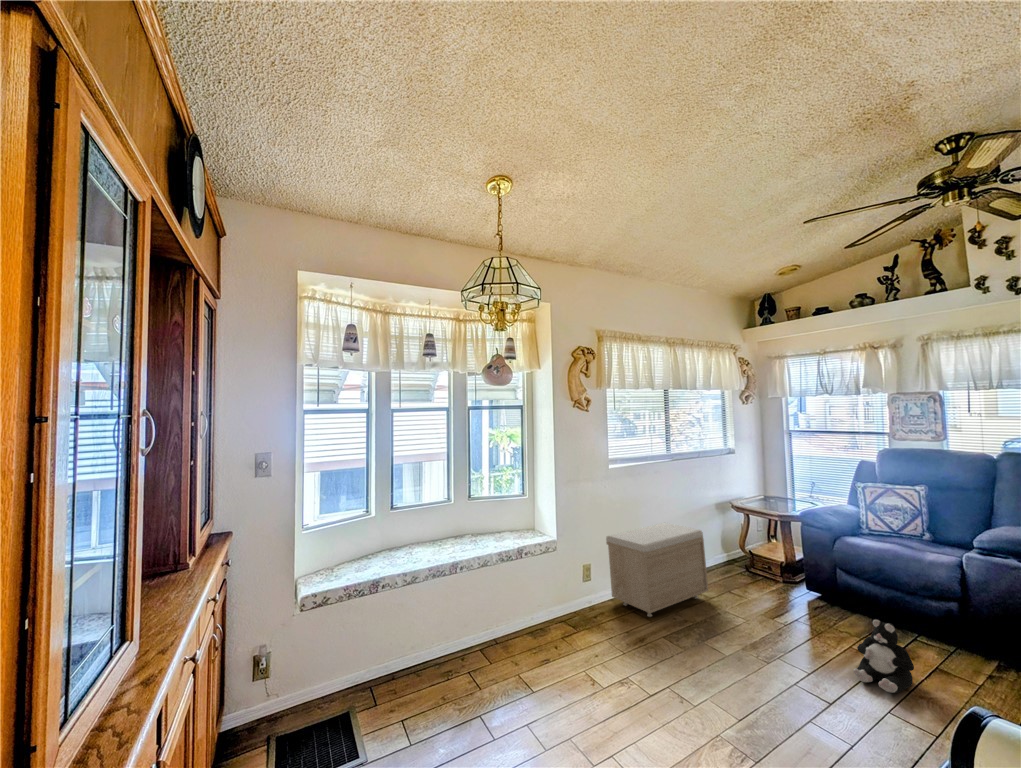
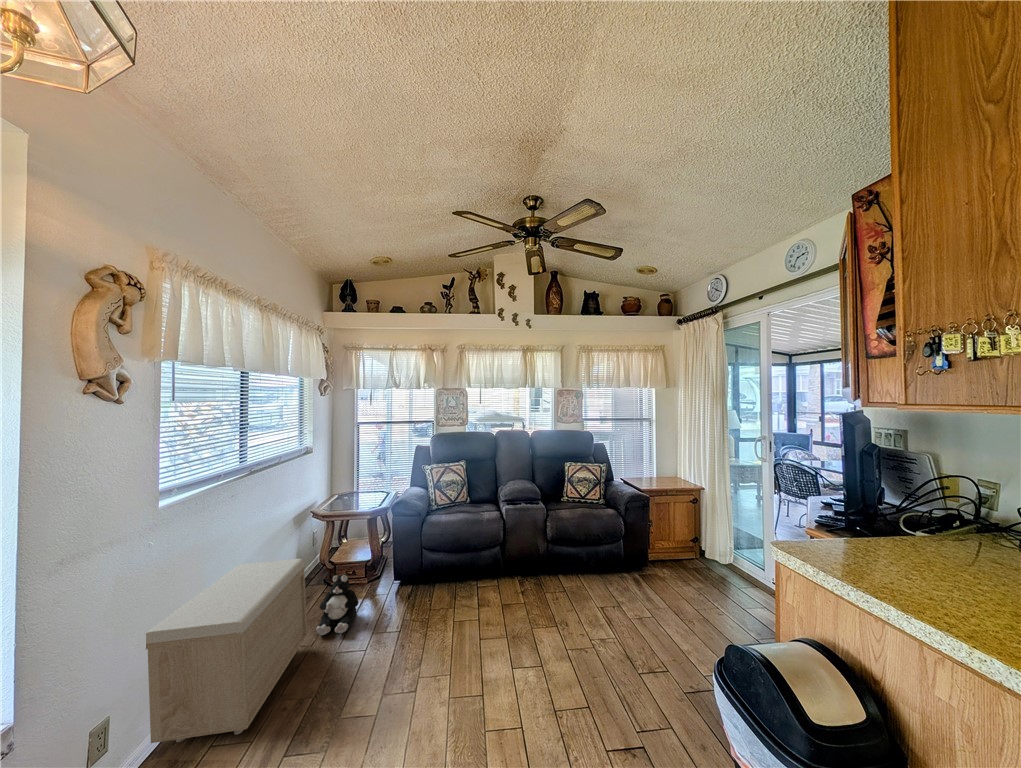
plush toy: present [853,619,914,693] -> present [316,574,359,635]

